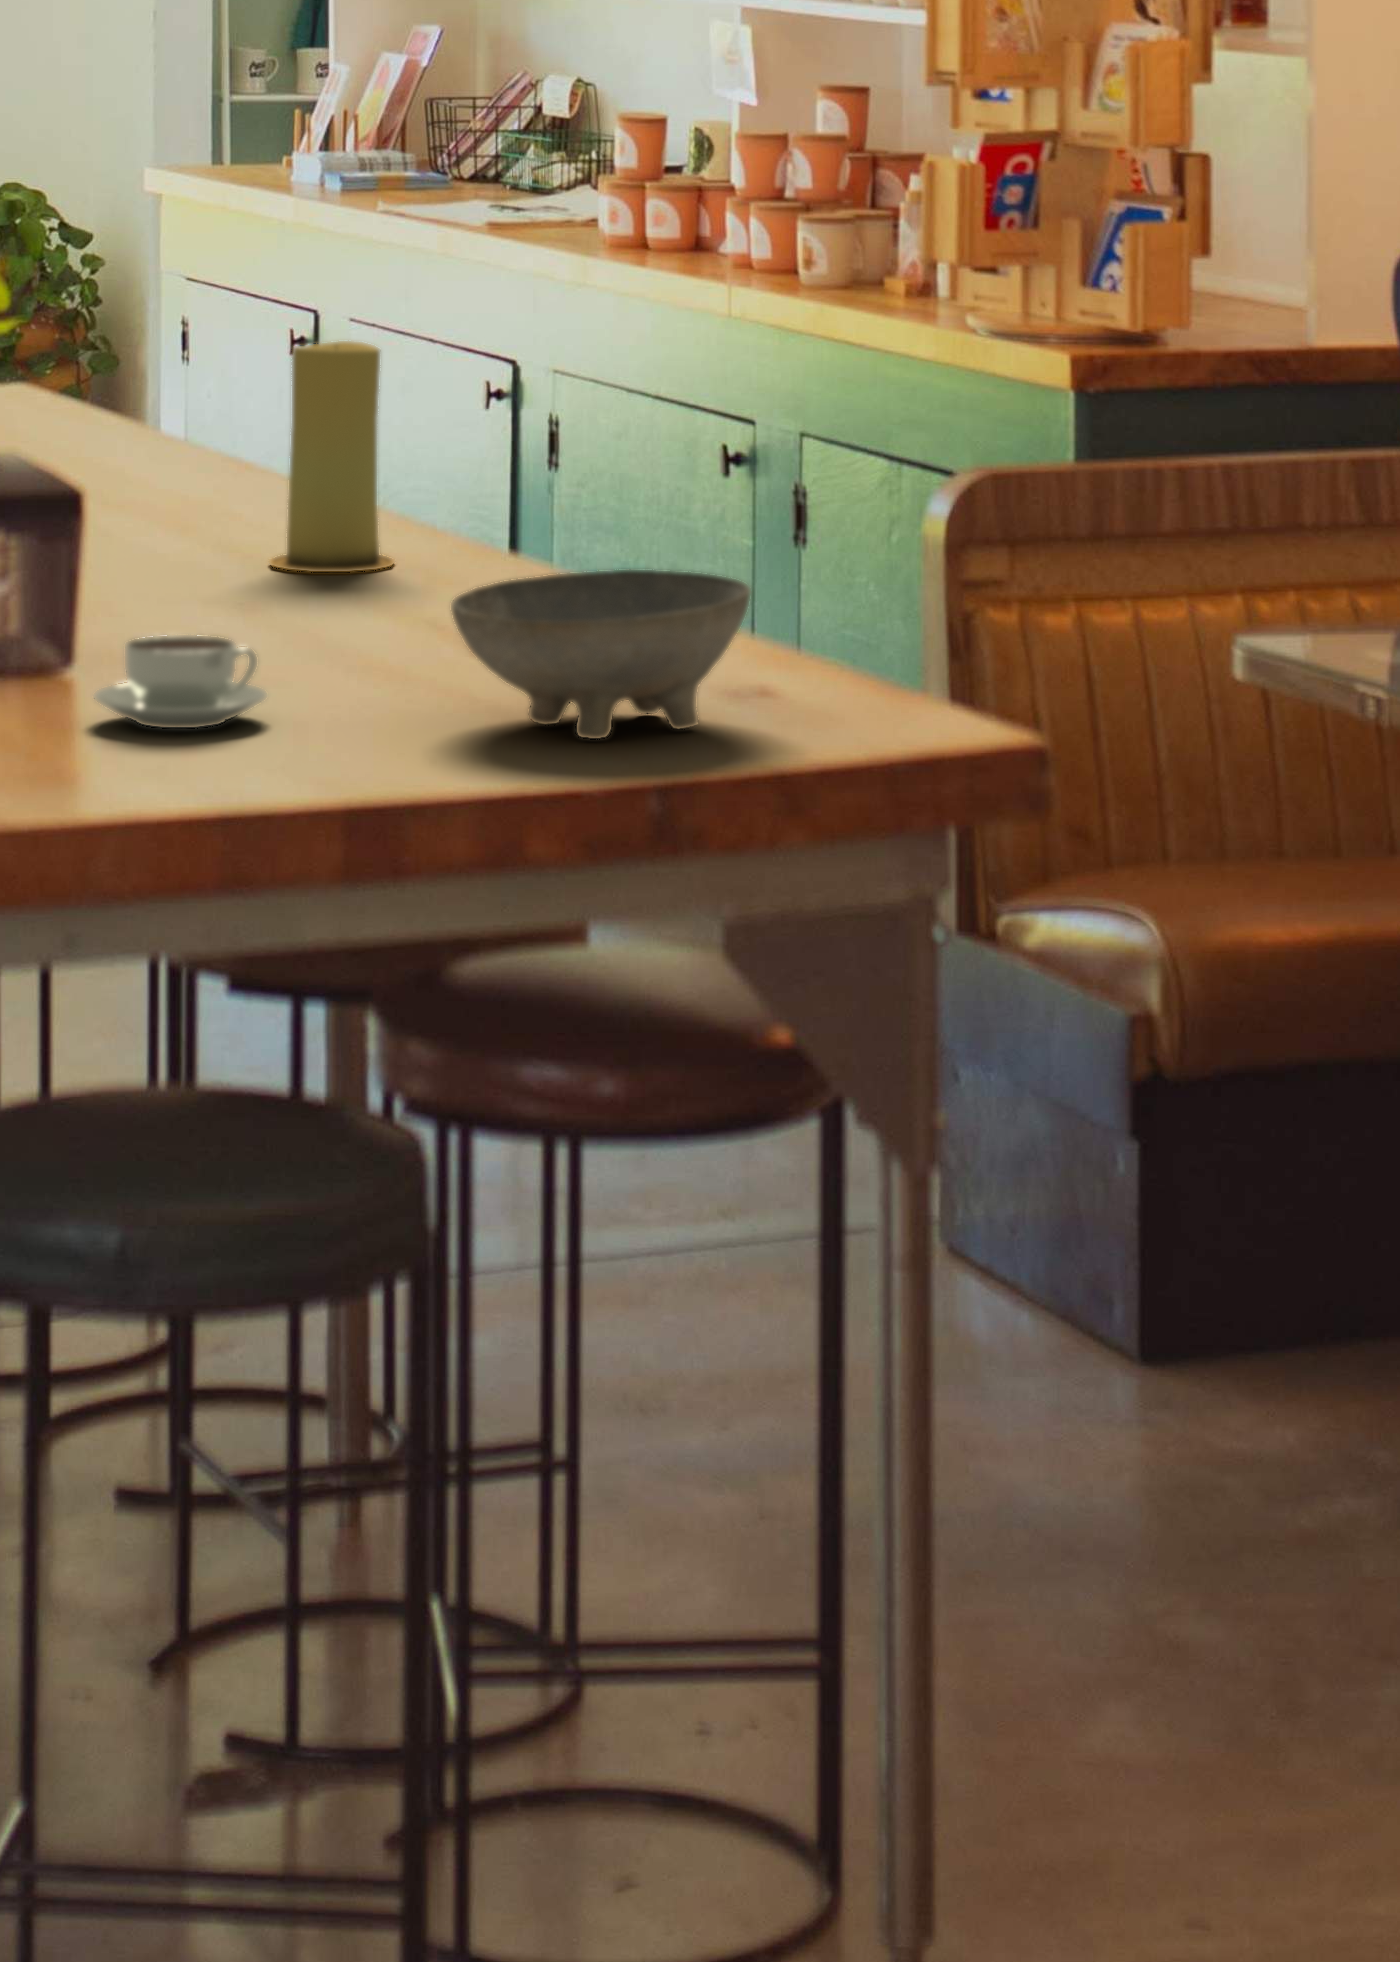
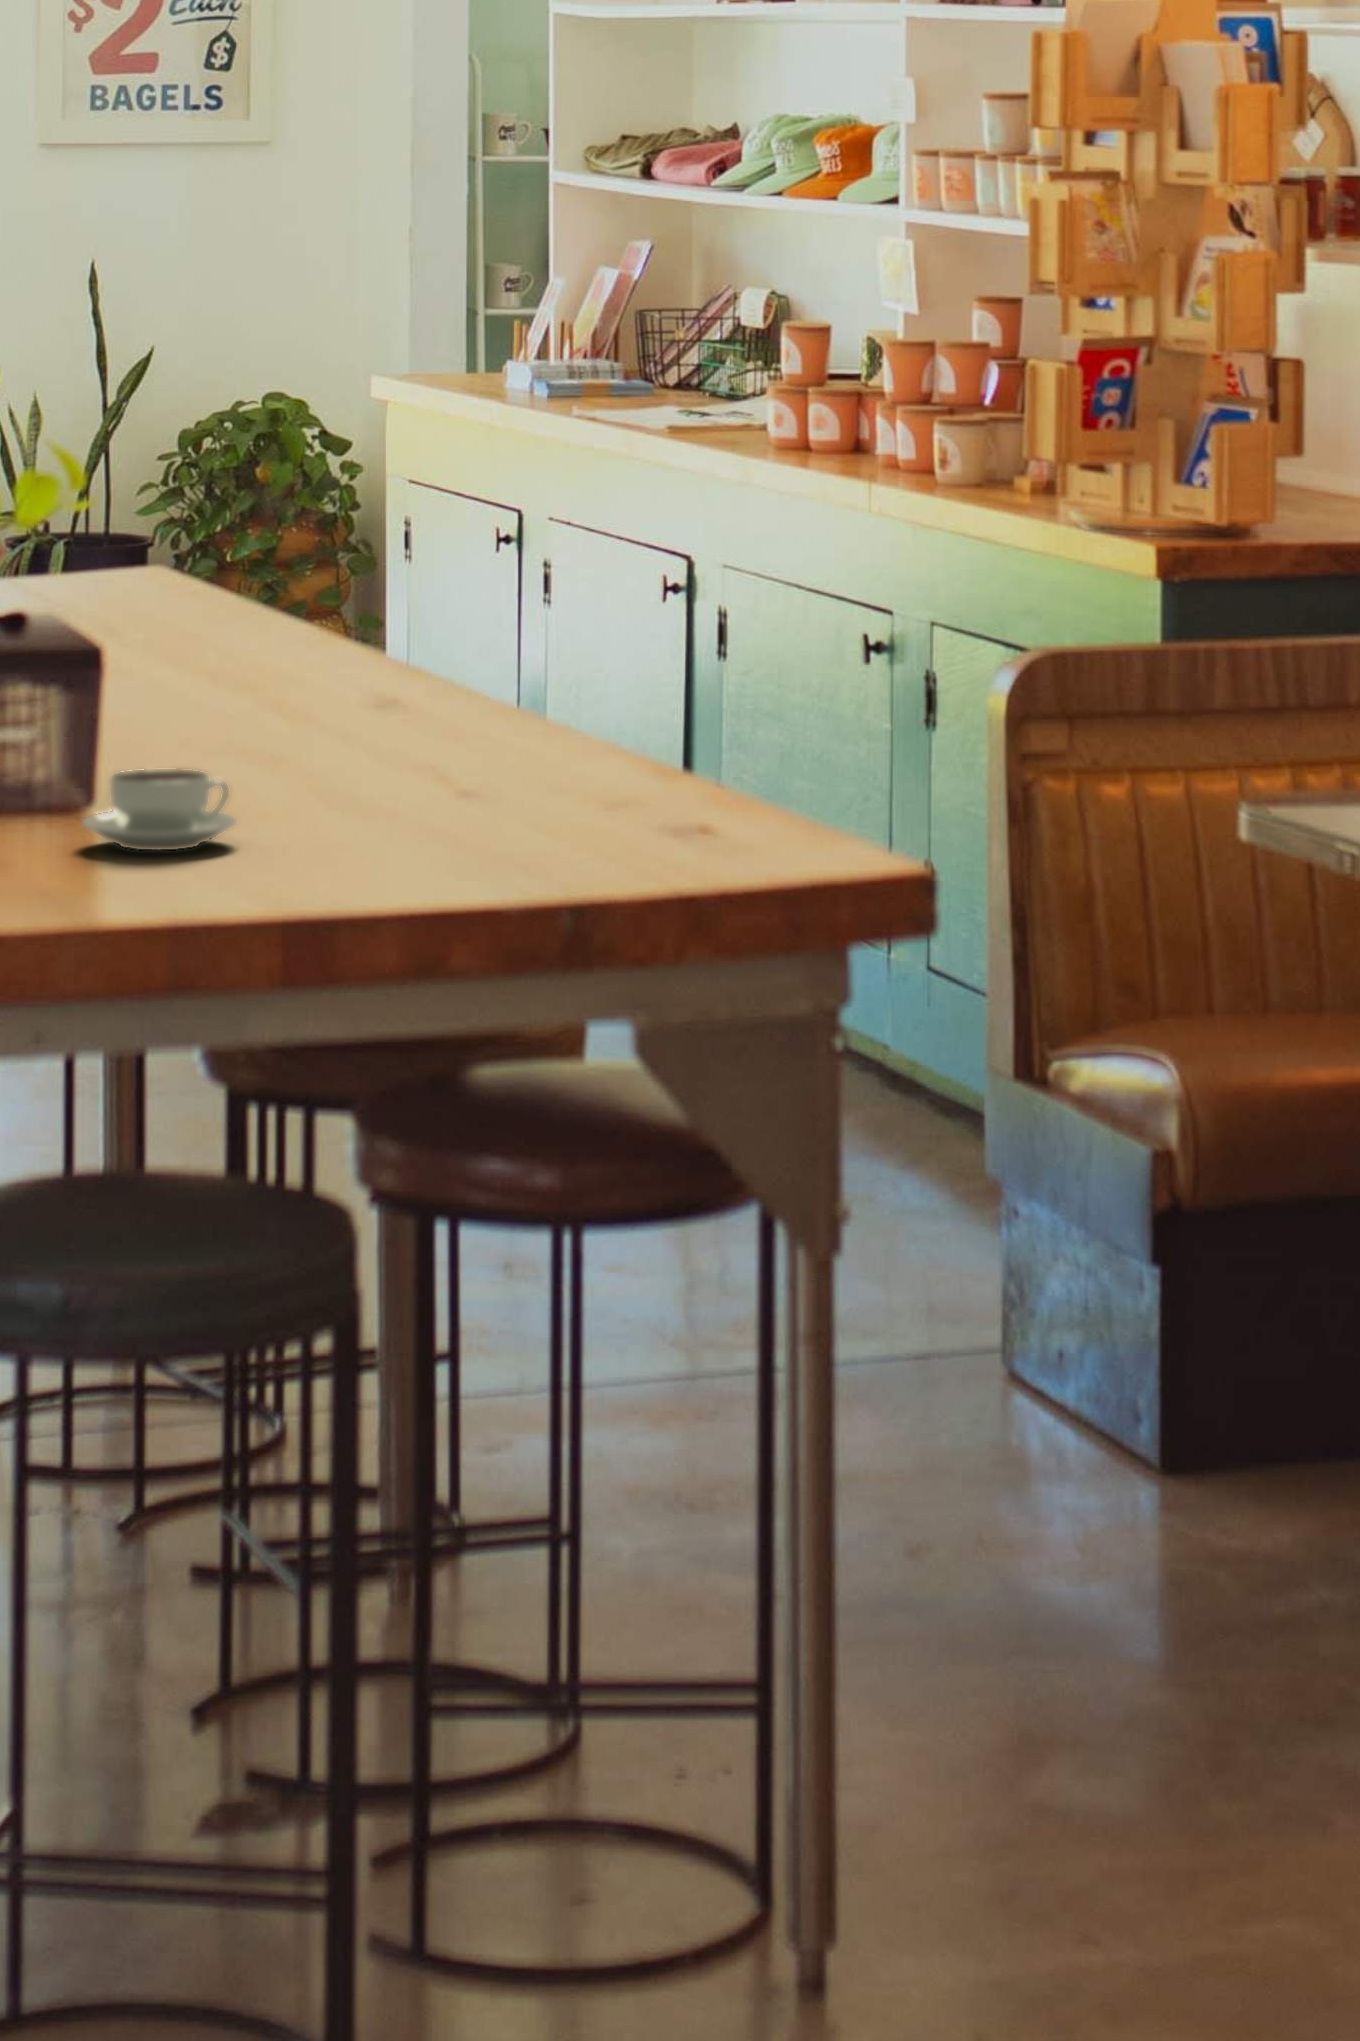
candle: present [270,341,394,572] -> none [307,517,421,726]
bowl: present [451,570,750,739] -> none [396,714,664,861]

